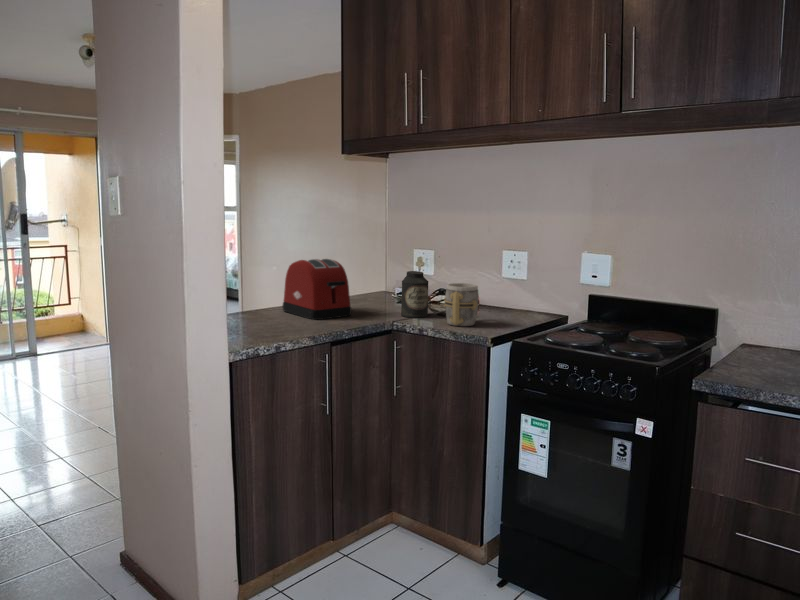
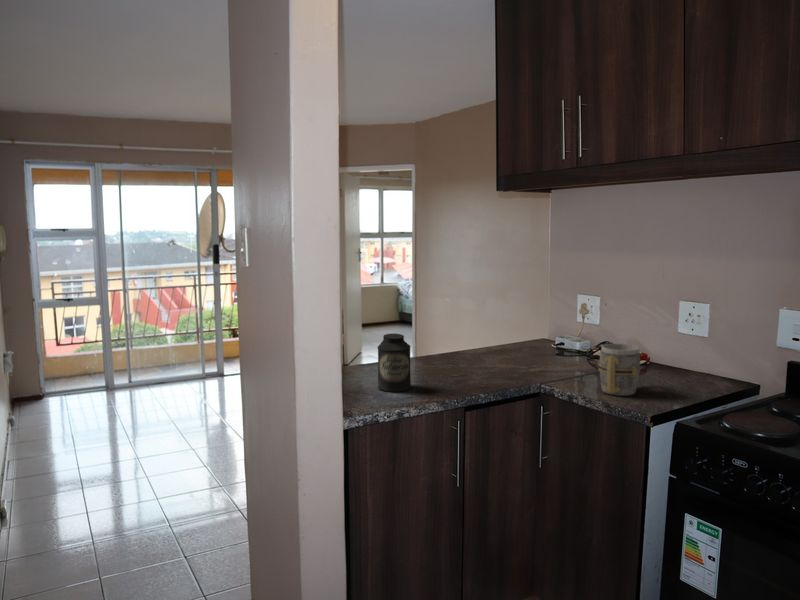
toaster: present [283,259,352,320] -> none [423,309,495,377]
canister: present [401,271,428,318] -> present [378,333,411,392]

